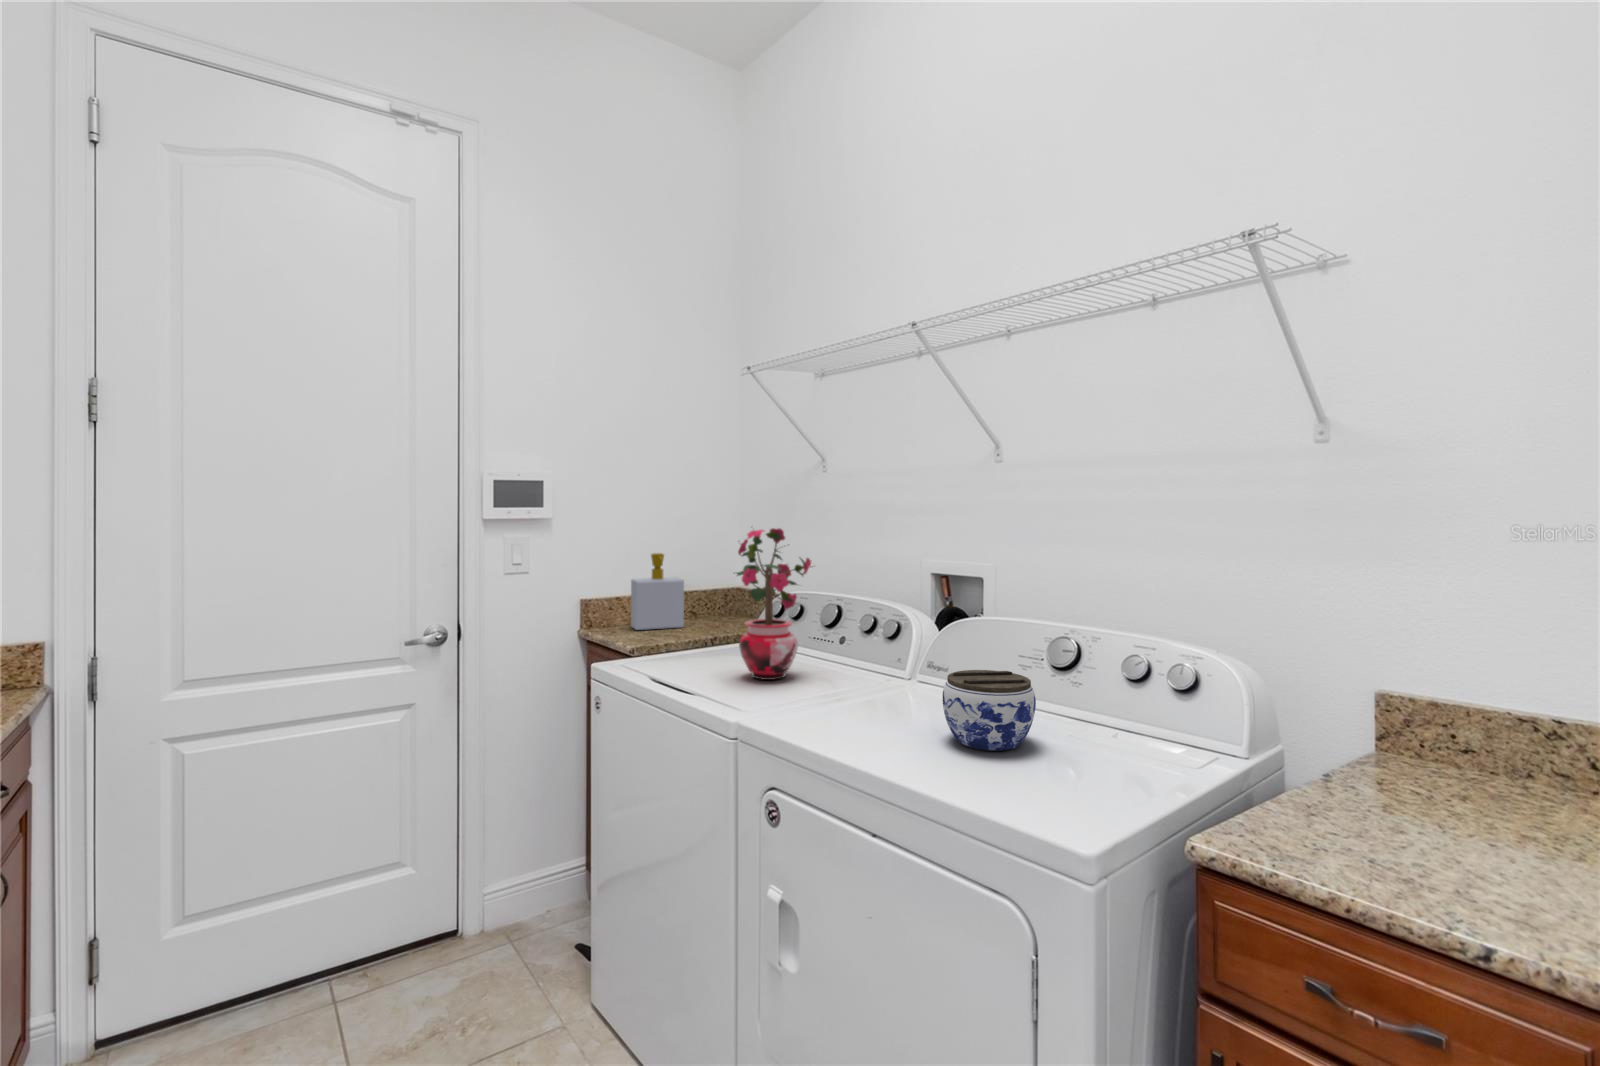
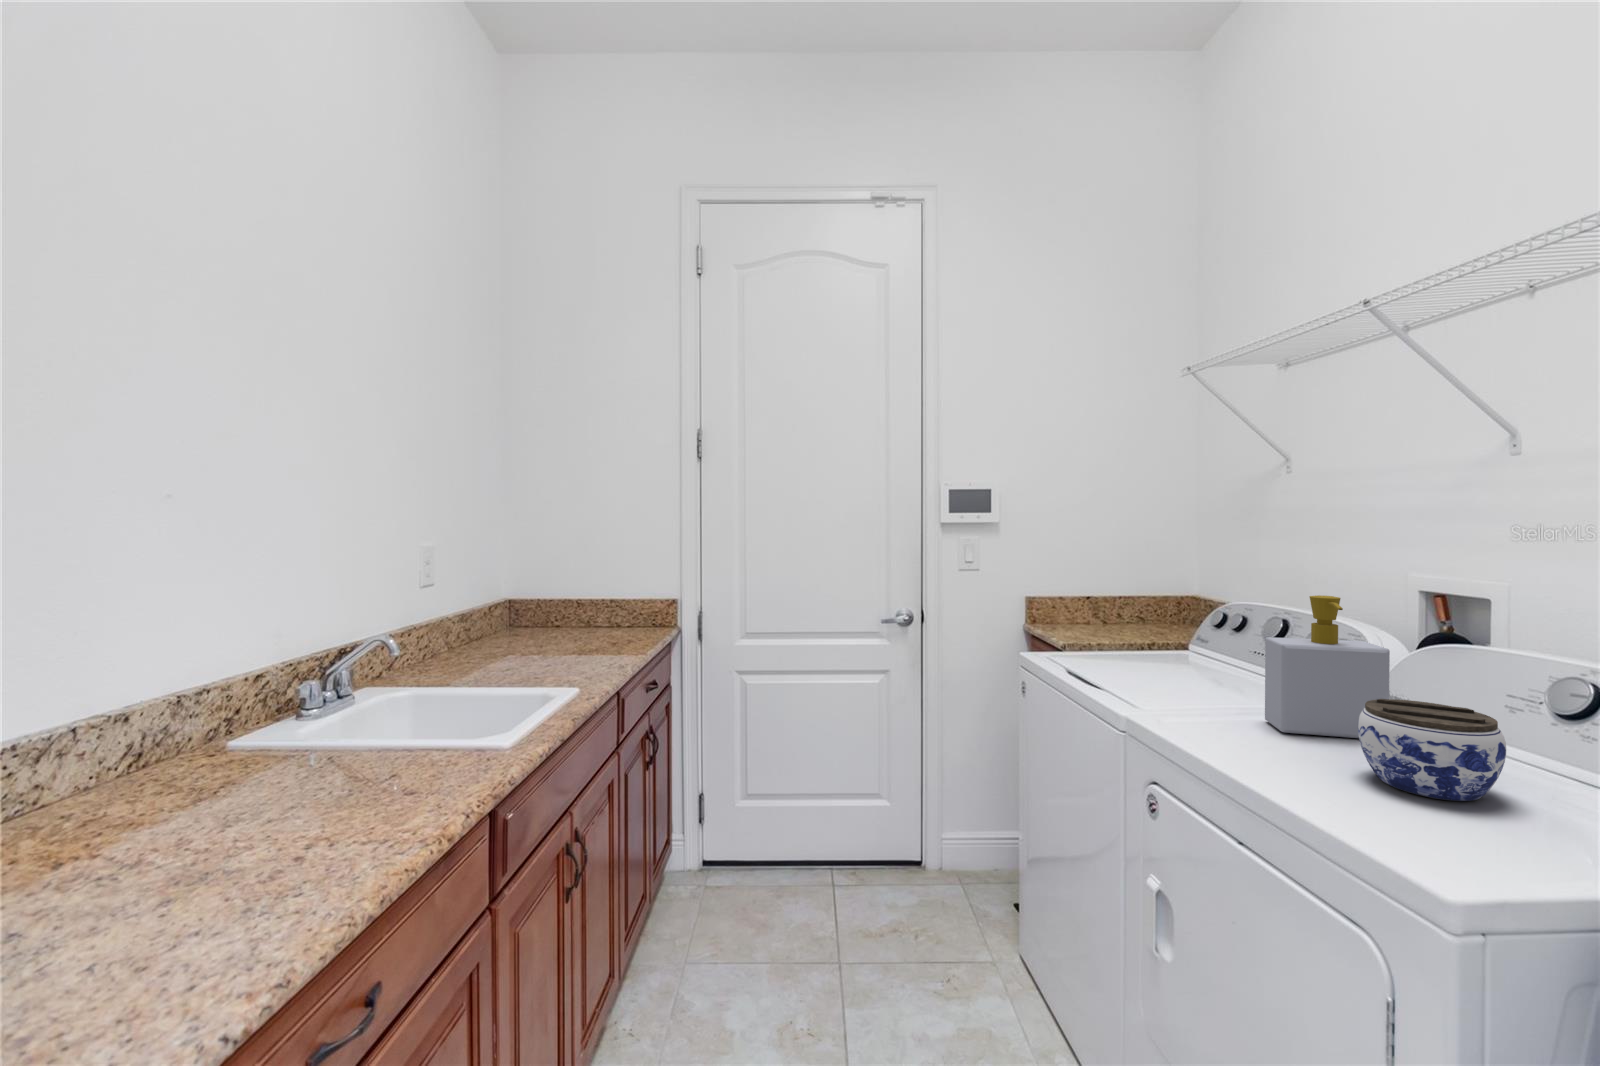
potted plant: present [734,527,813,680] -> none [1146,532,1241,685]
soap bottle: present [631,553,684,630] -> present [1265,595,1390,738]

